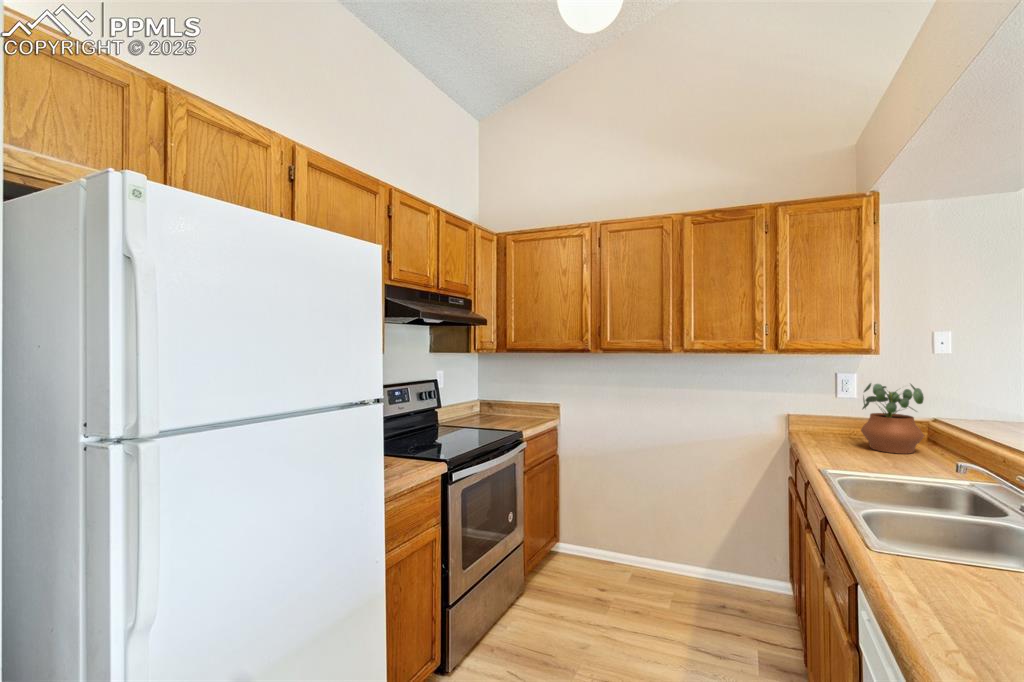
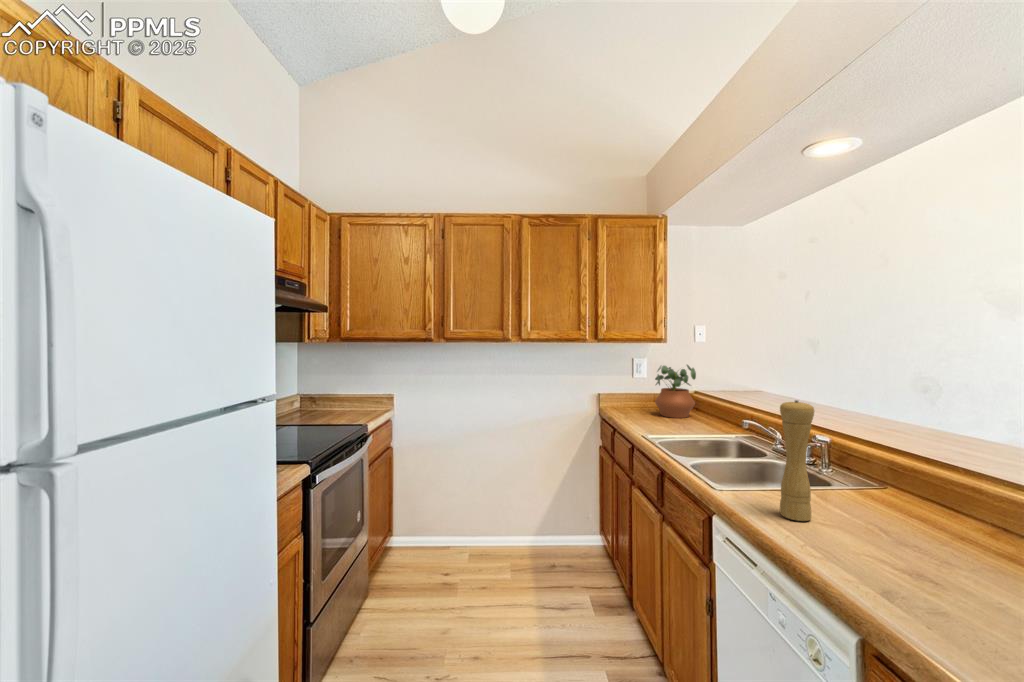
pepper mill: none [930,444,984,611] -> present [780,400,814,521]

